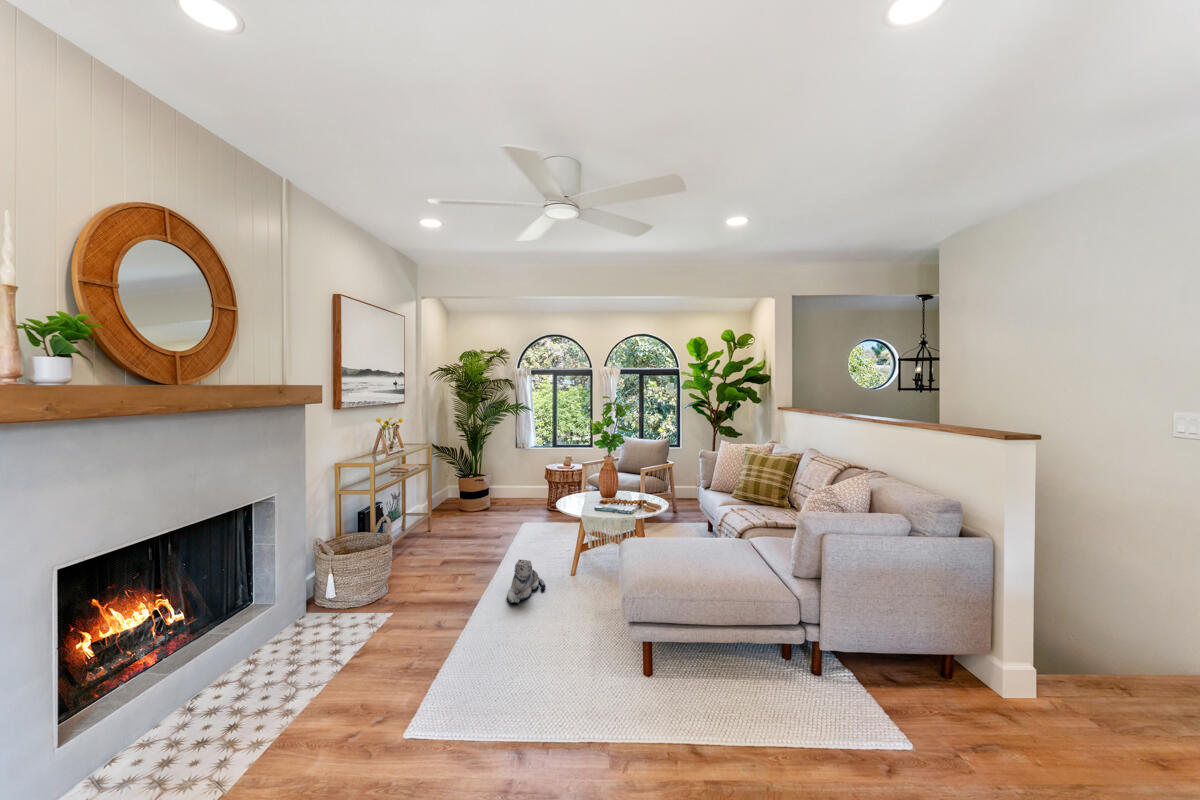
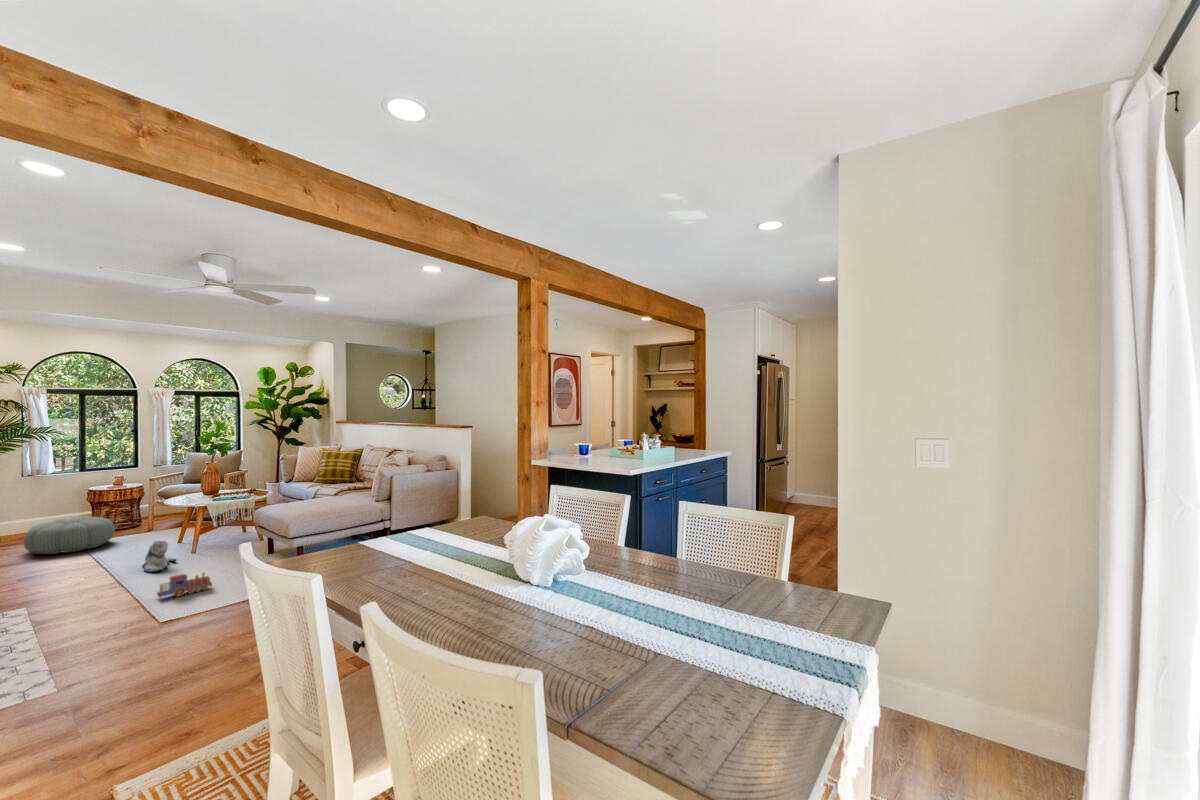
pouf: none [476,498,541,537] -> present [24,517,115,554]
toy train: none [450,645,518,683] -> present [157,572,212,597]

